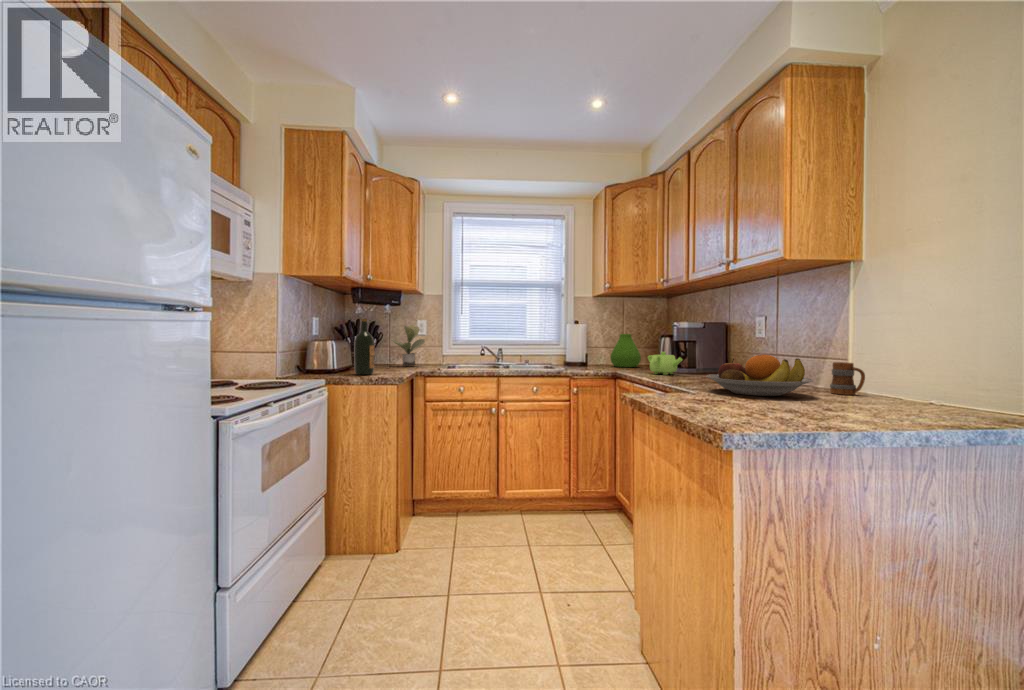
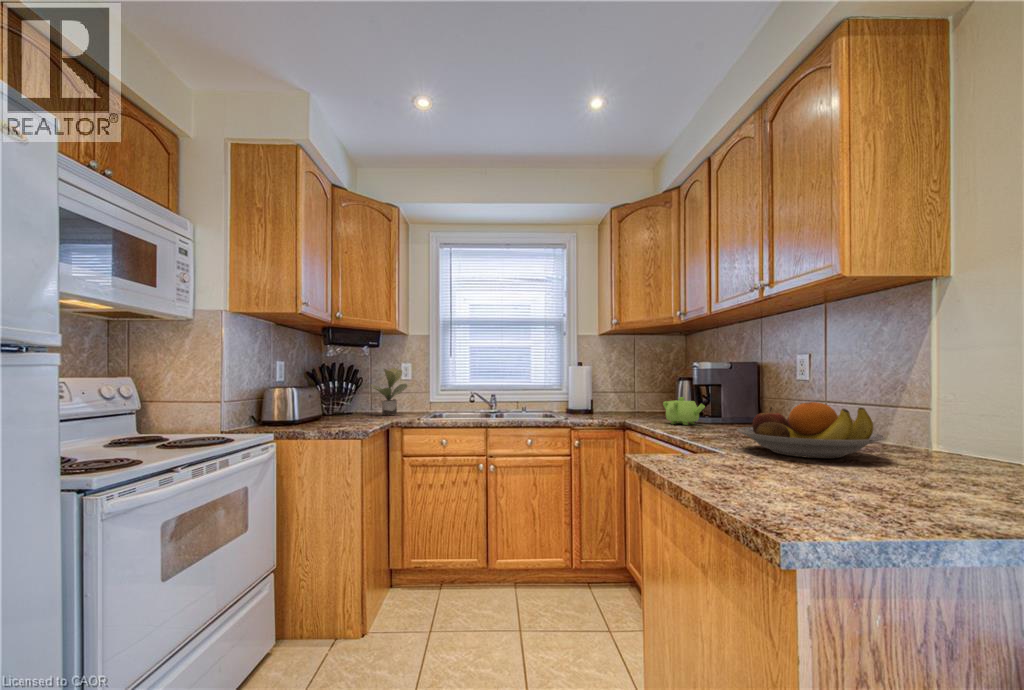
wine bottle: present [354,319,374,375] -> none [314,361,339,427]
vase: present [610,334,641,367] -> none [621,376,656,415]
mug: present [830,362,865,395] -> none [905,411,955,456]

